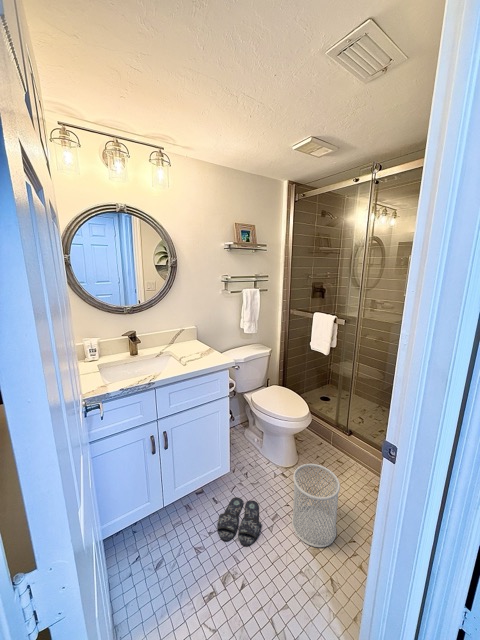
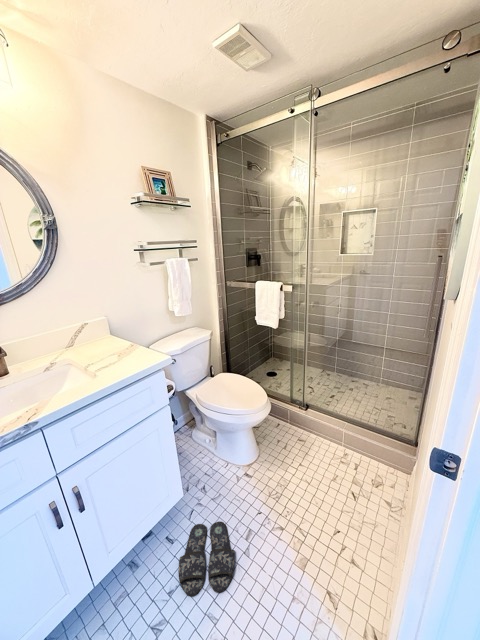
wastebasket: present [292,464,340,547] -> none [266,459,322,558]

